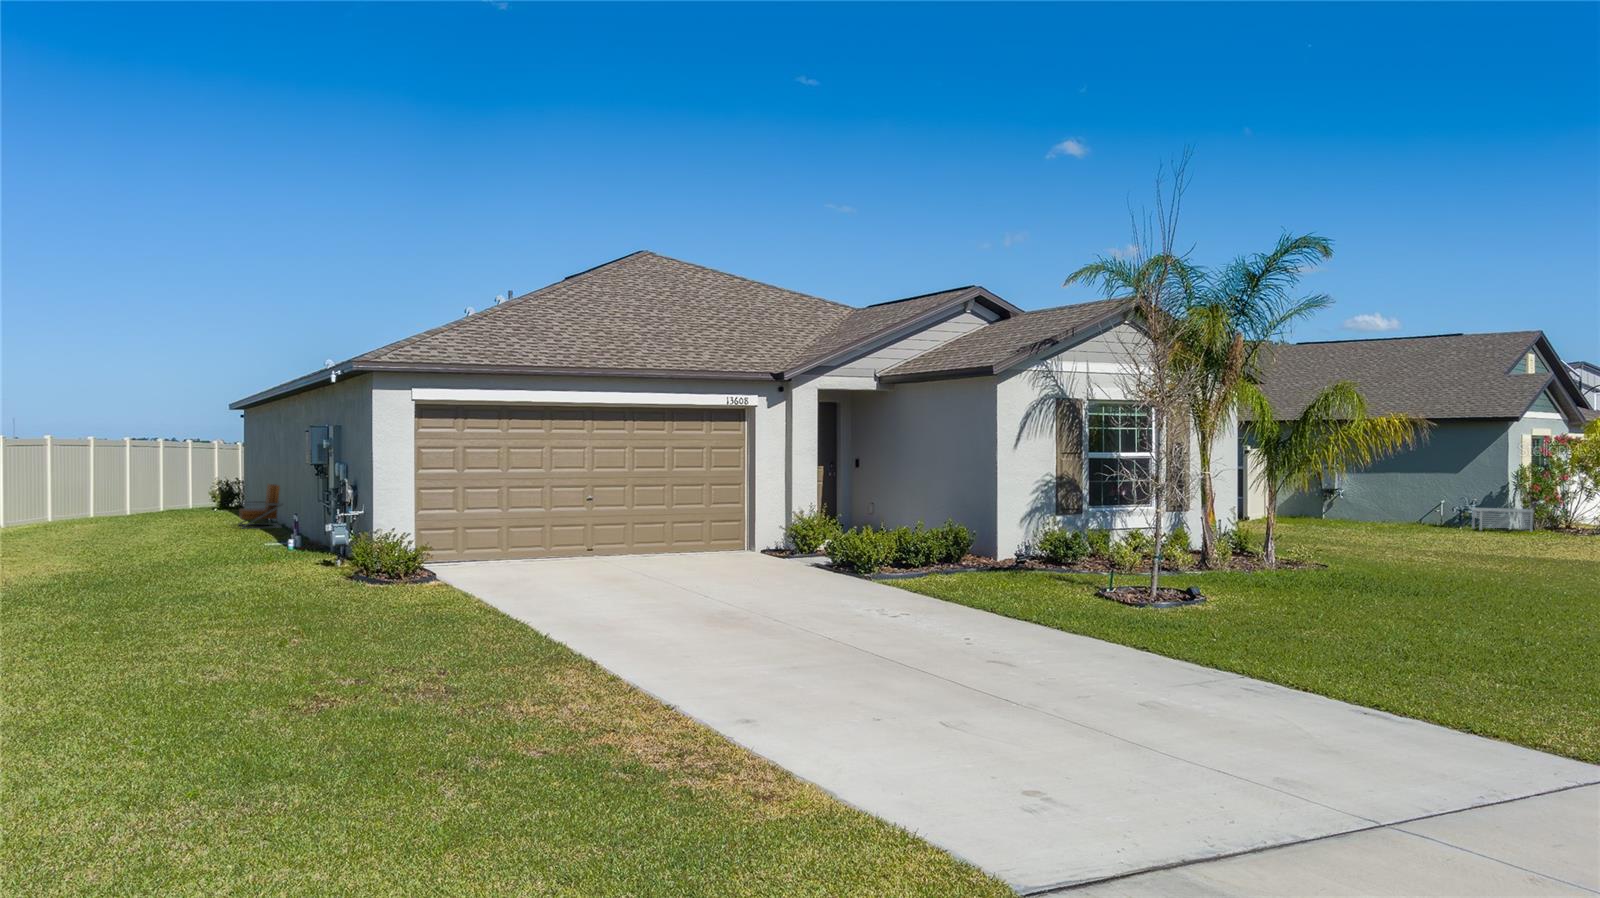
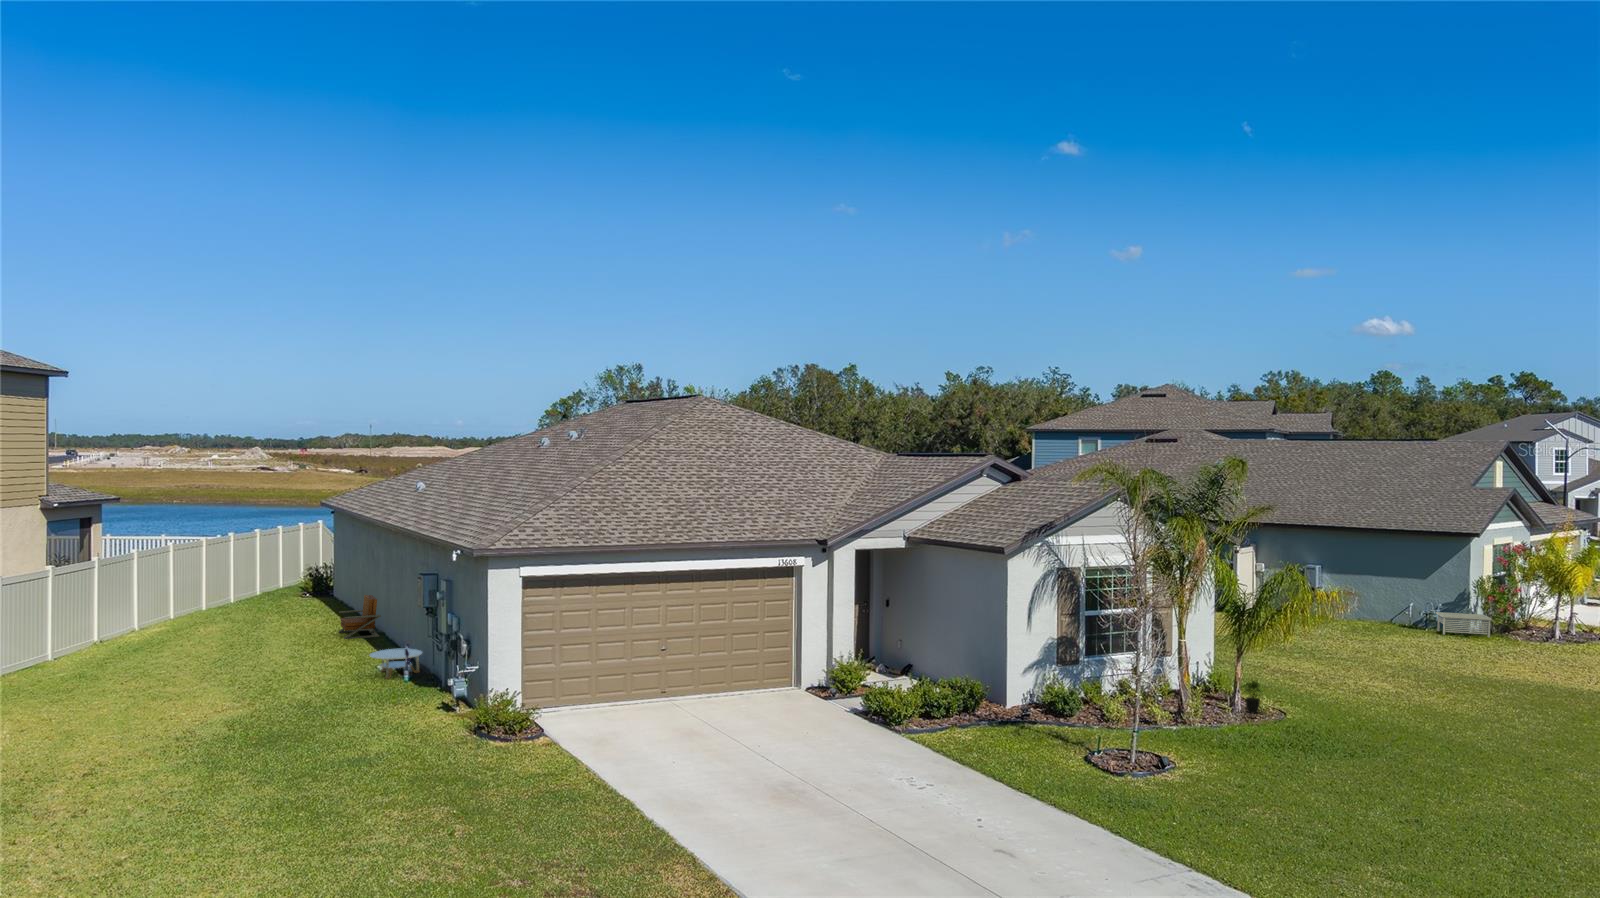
round table: none [250,520,315,549] -> present [370,649,422,679]
potted plant: none [1275,530,1301,570] -> present [1244,681,1261,714]

